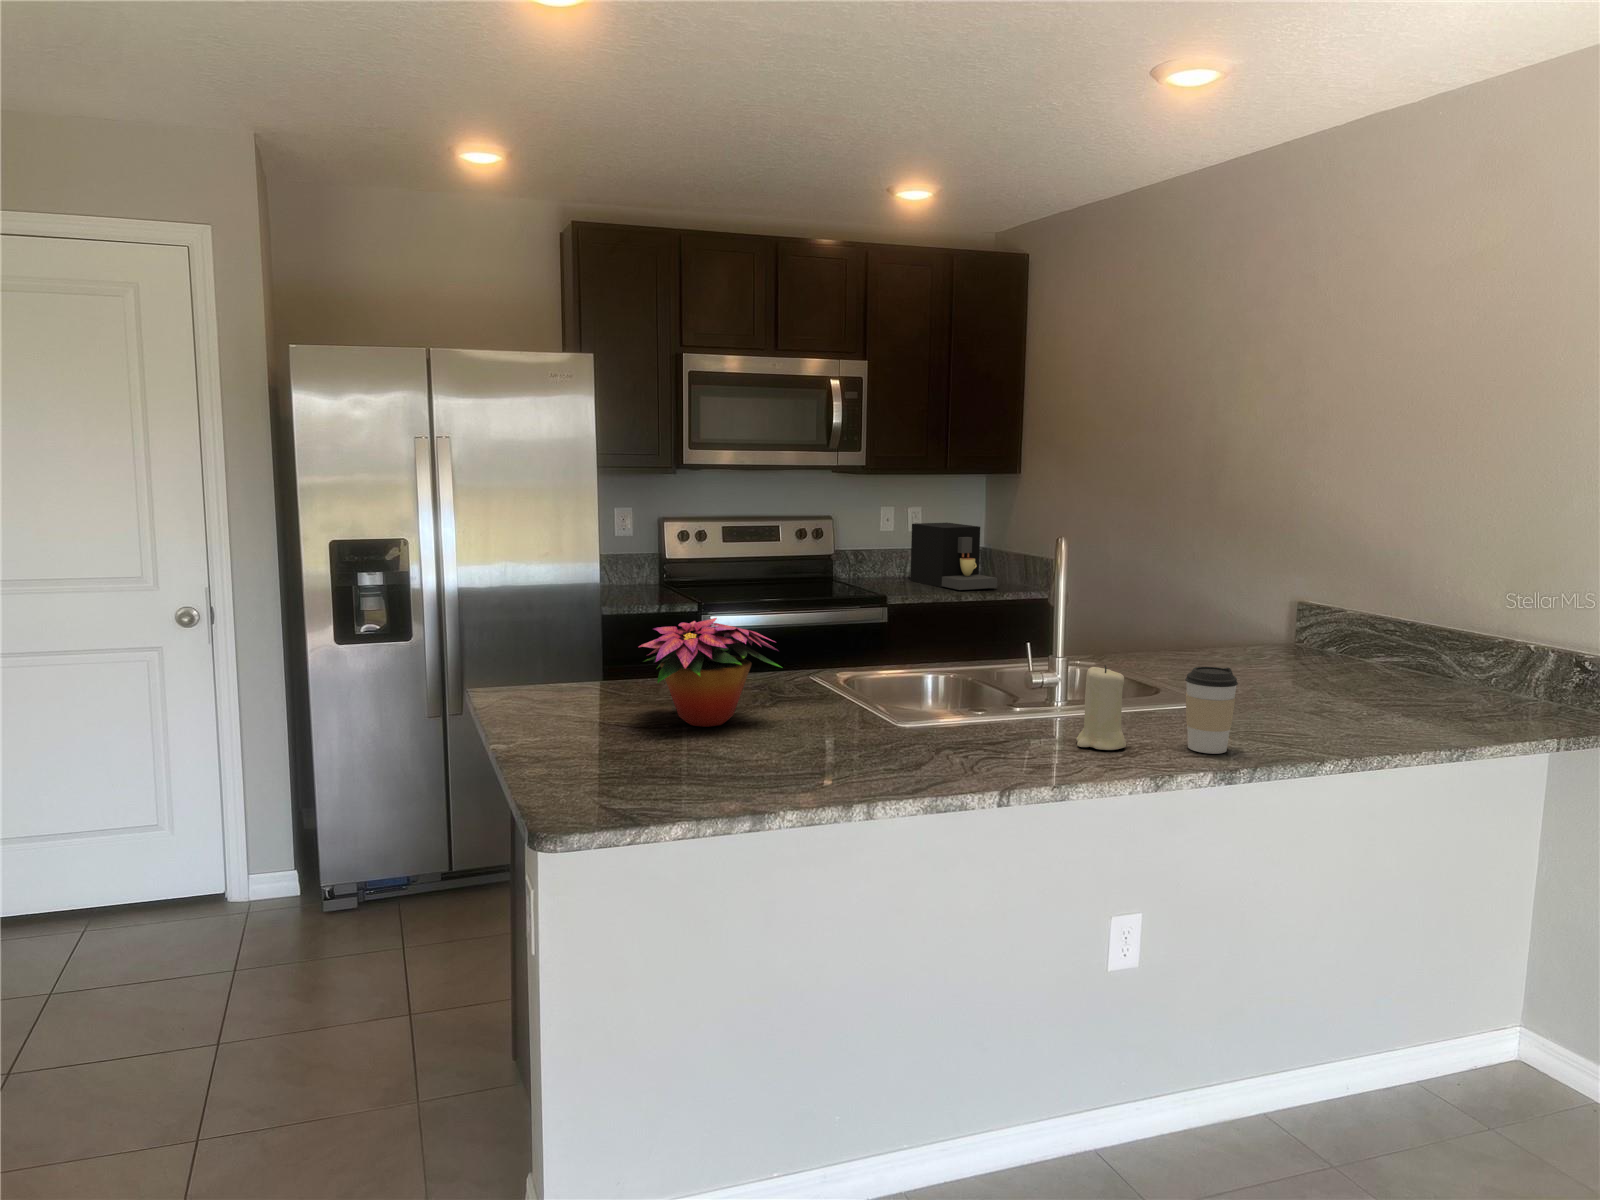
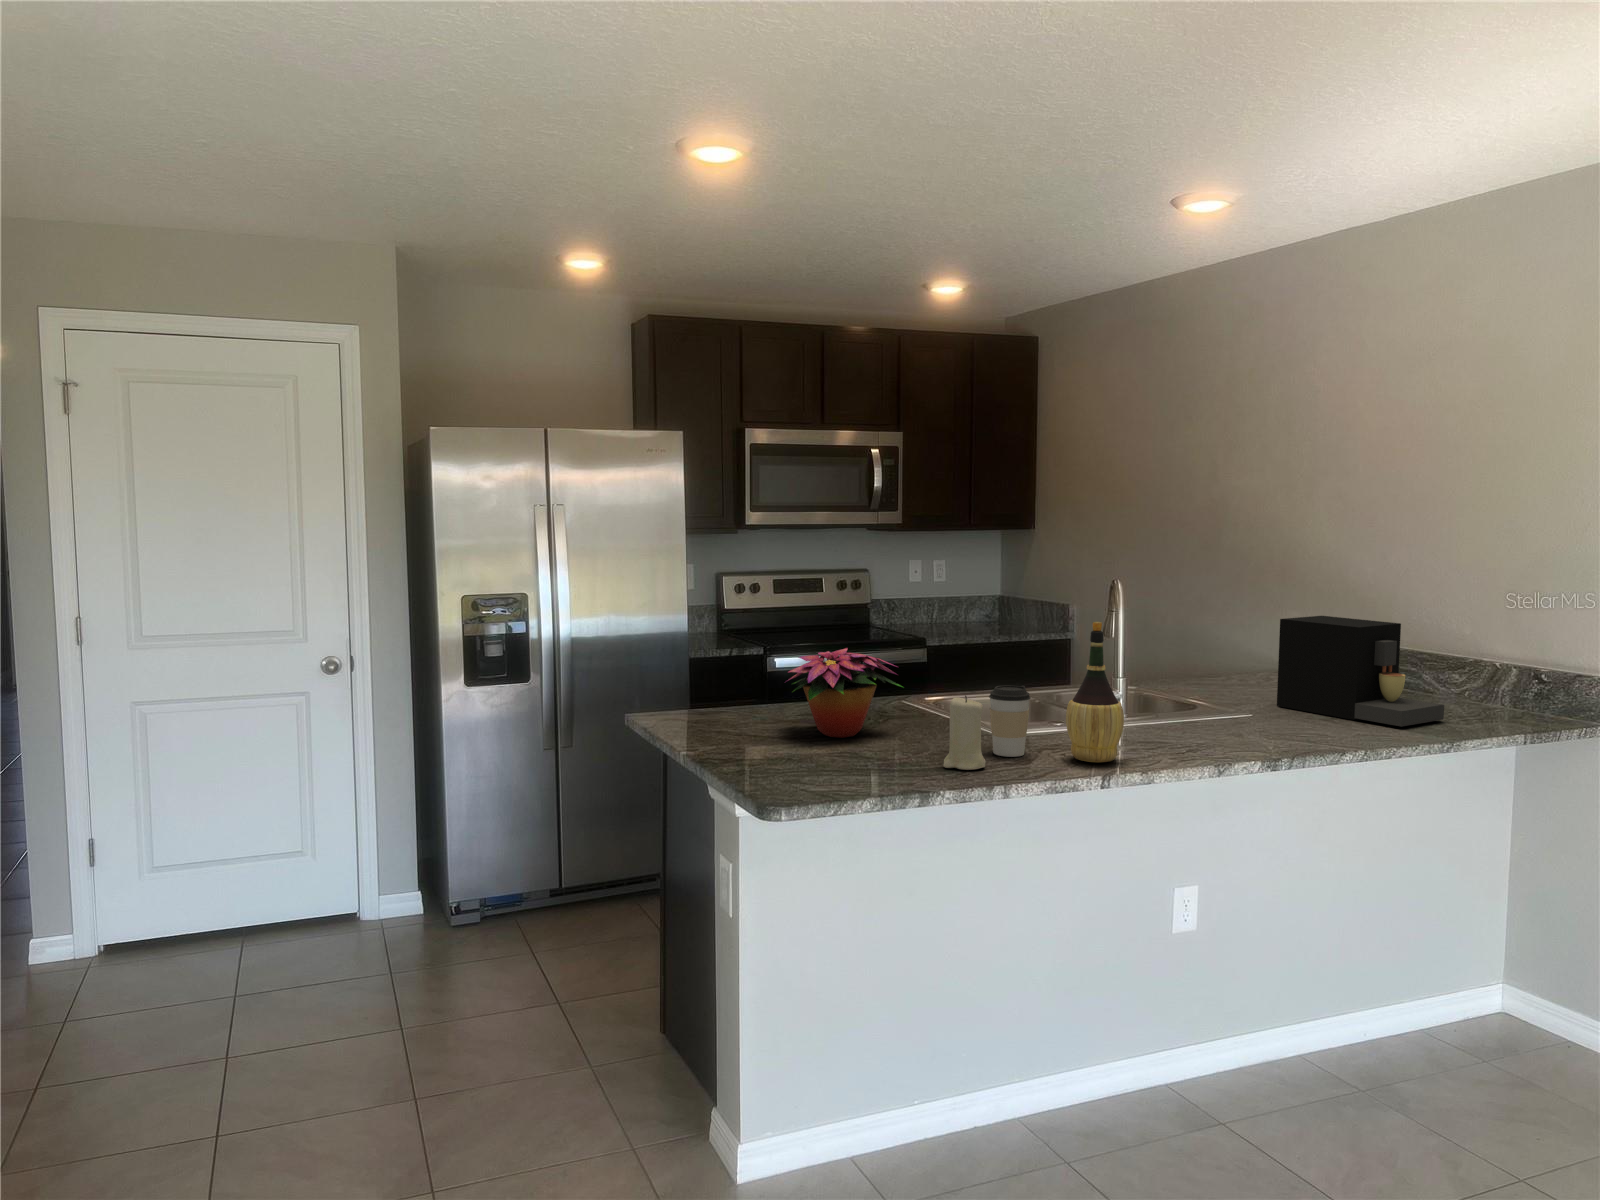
coffee maker: present [911,523,997,590] -> present [1277,616,1444,727]
wine bottle: none [964,594,1035,771] -> present [1066,622,1124,762]
candle: present [1076,665,1126,750] -> present [943,695,986,770]
coffee cup: present [1185,667,1238,754] -> present [989,685,1030,757]

